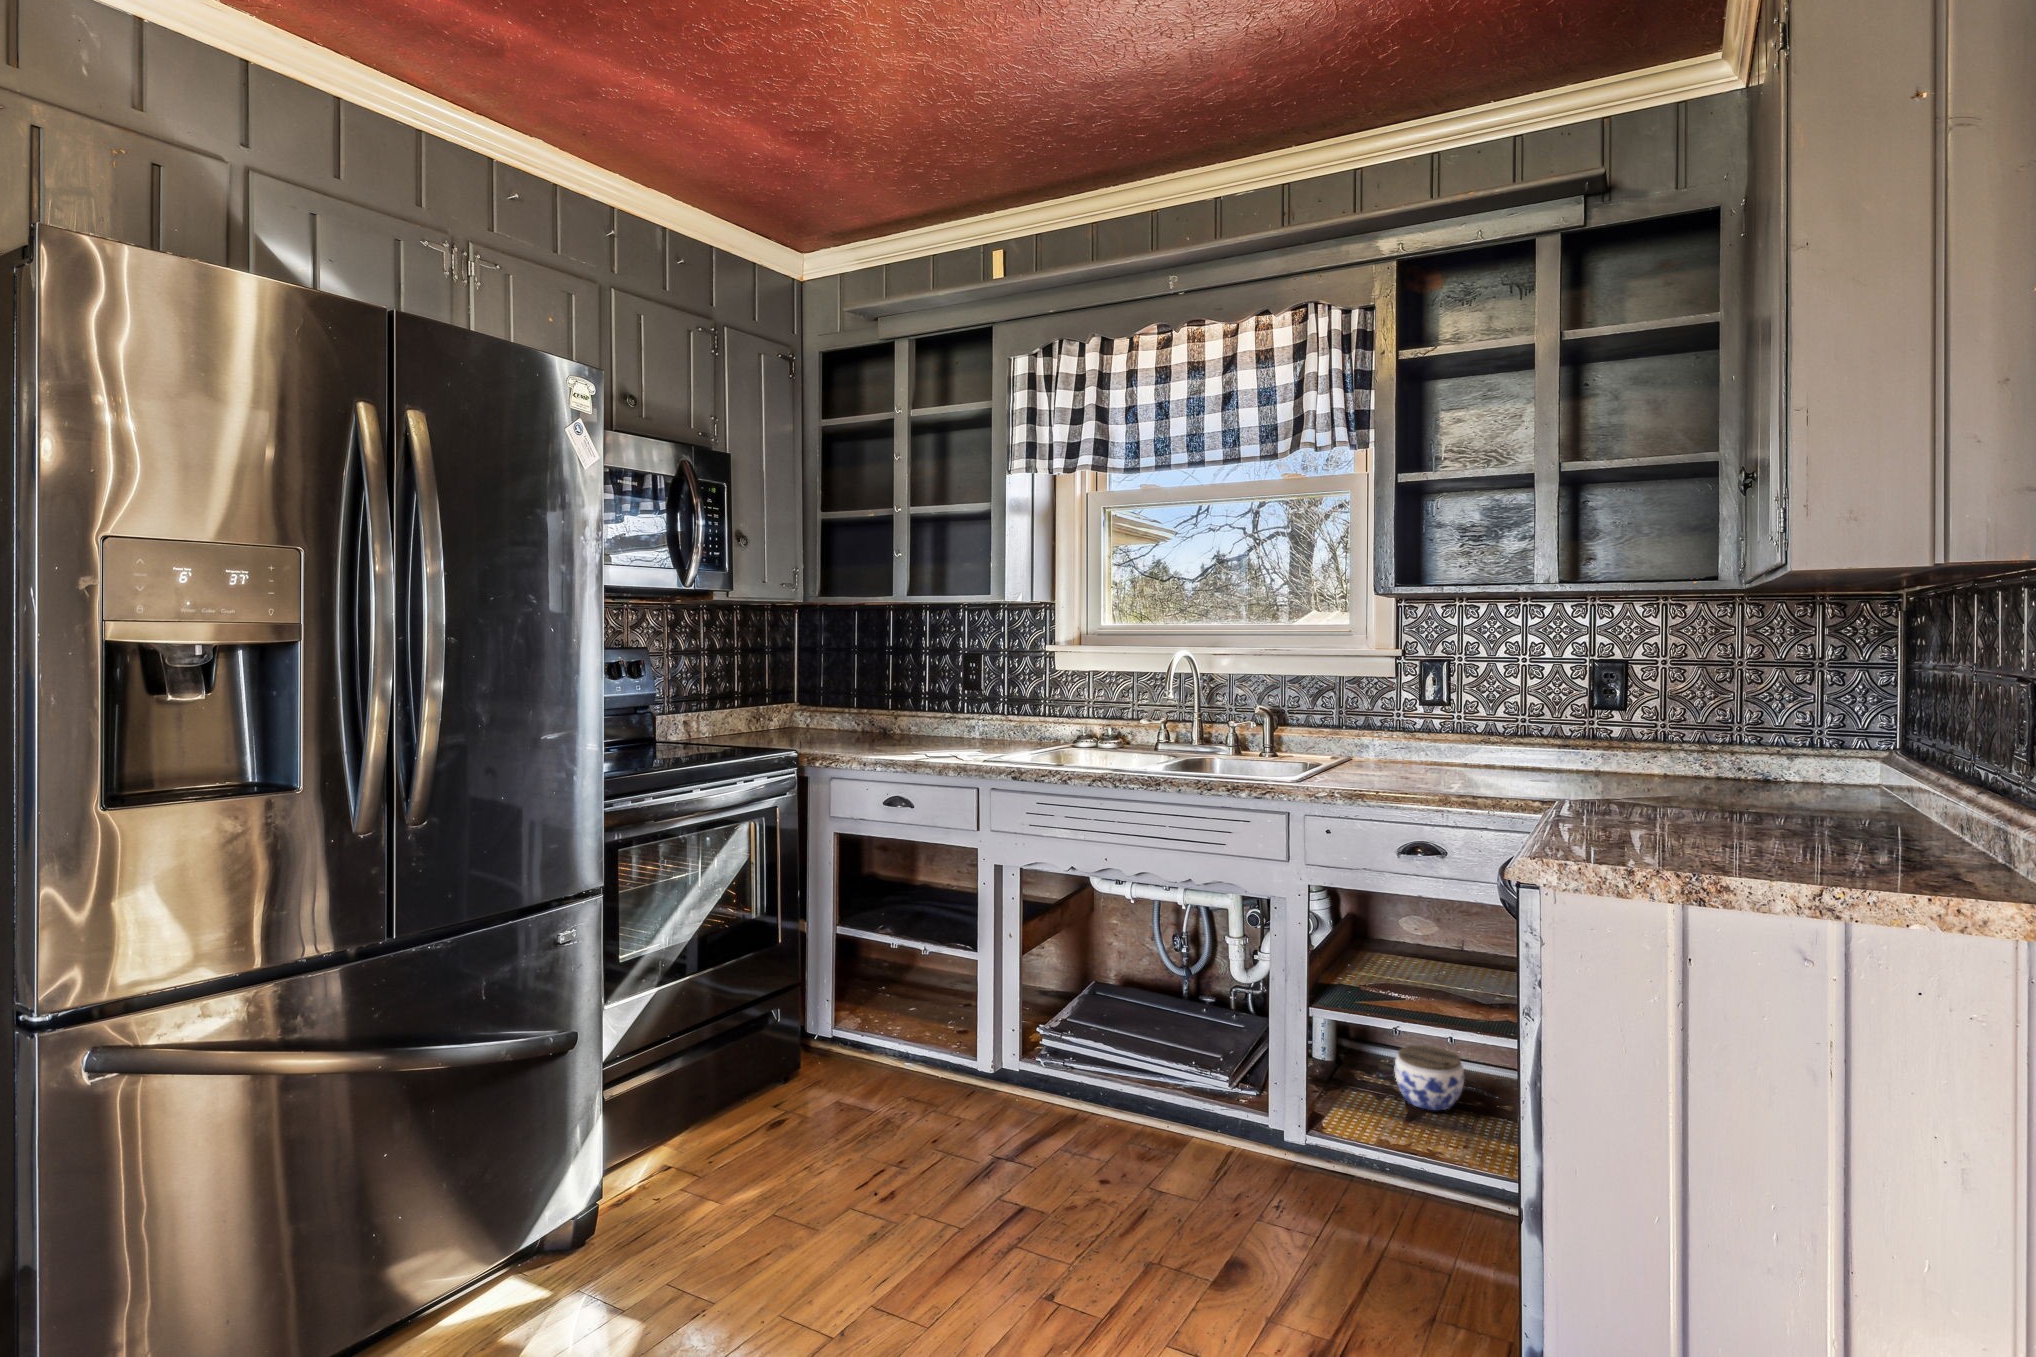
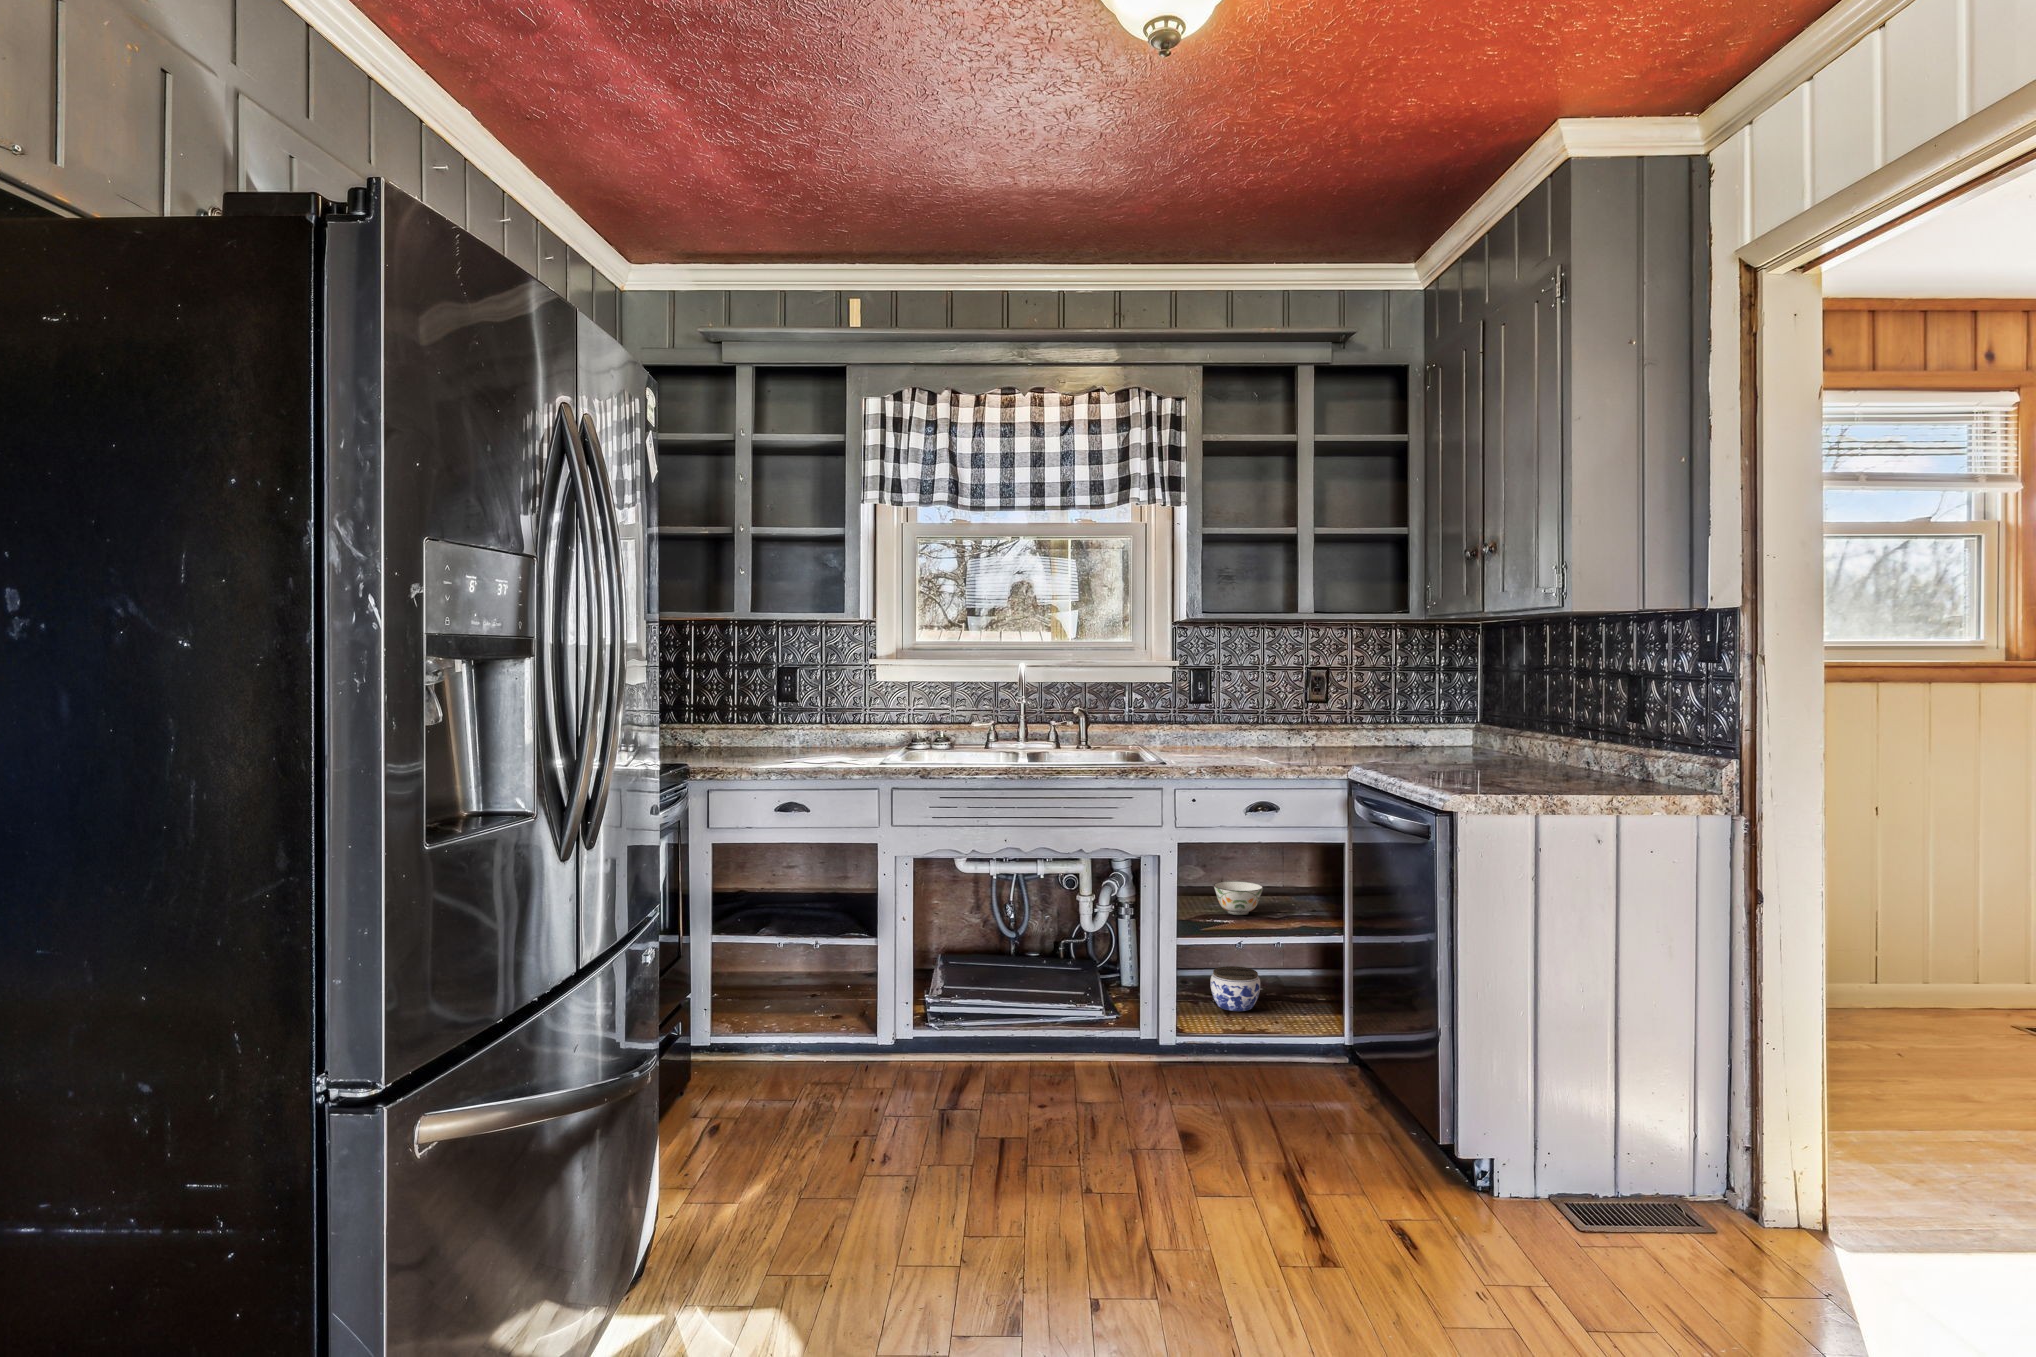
soup bowl: none [1403,934,1472,982] -> present [1214,881,1263,915]

